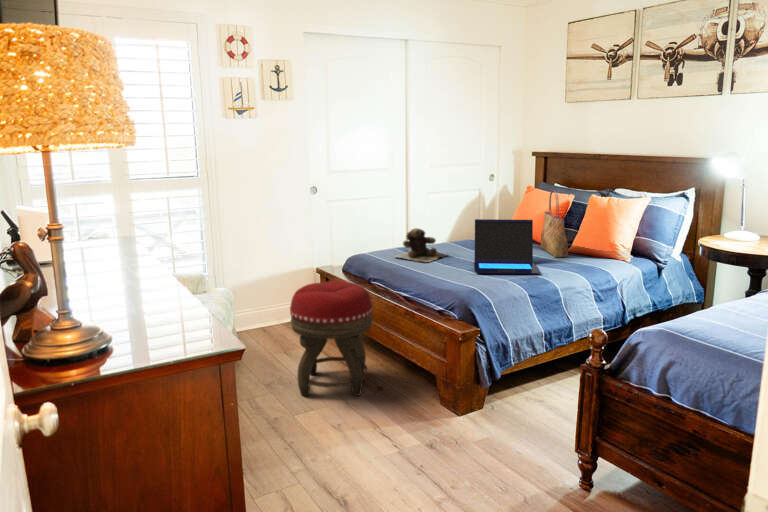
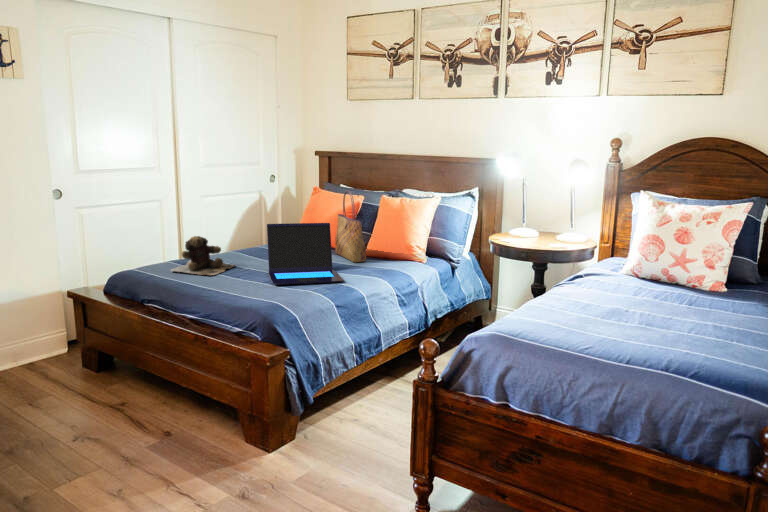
footstool: present [290,281,372,396] -> none [38,305,153,458]

